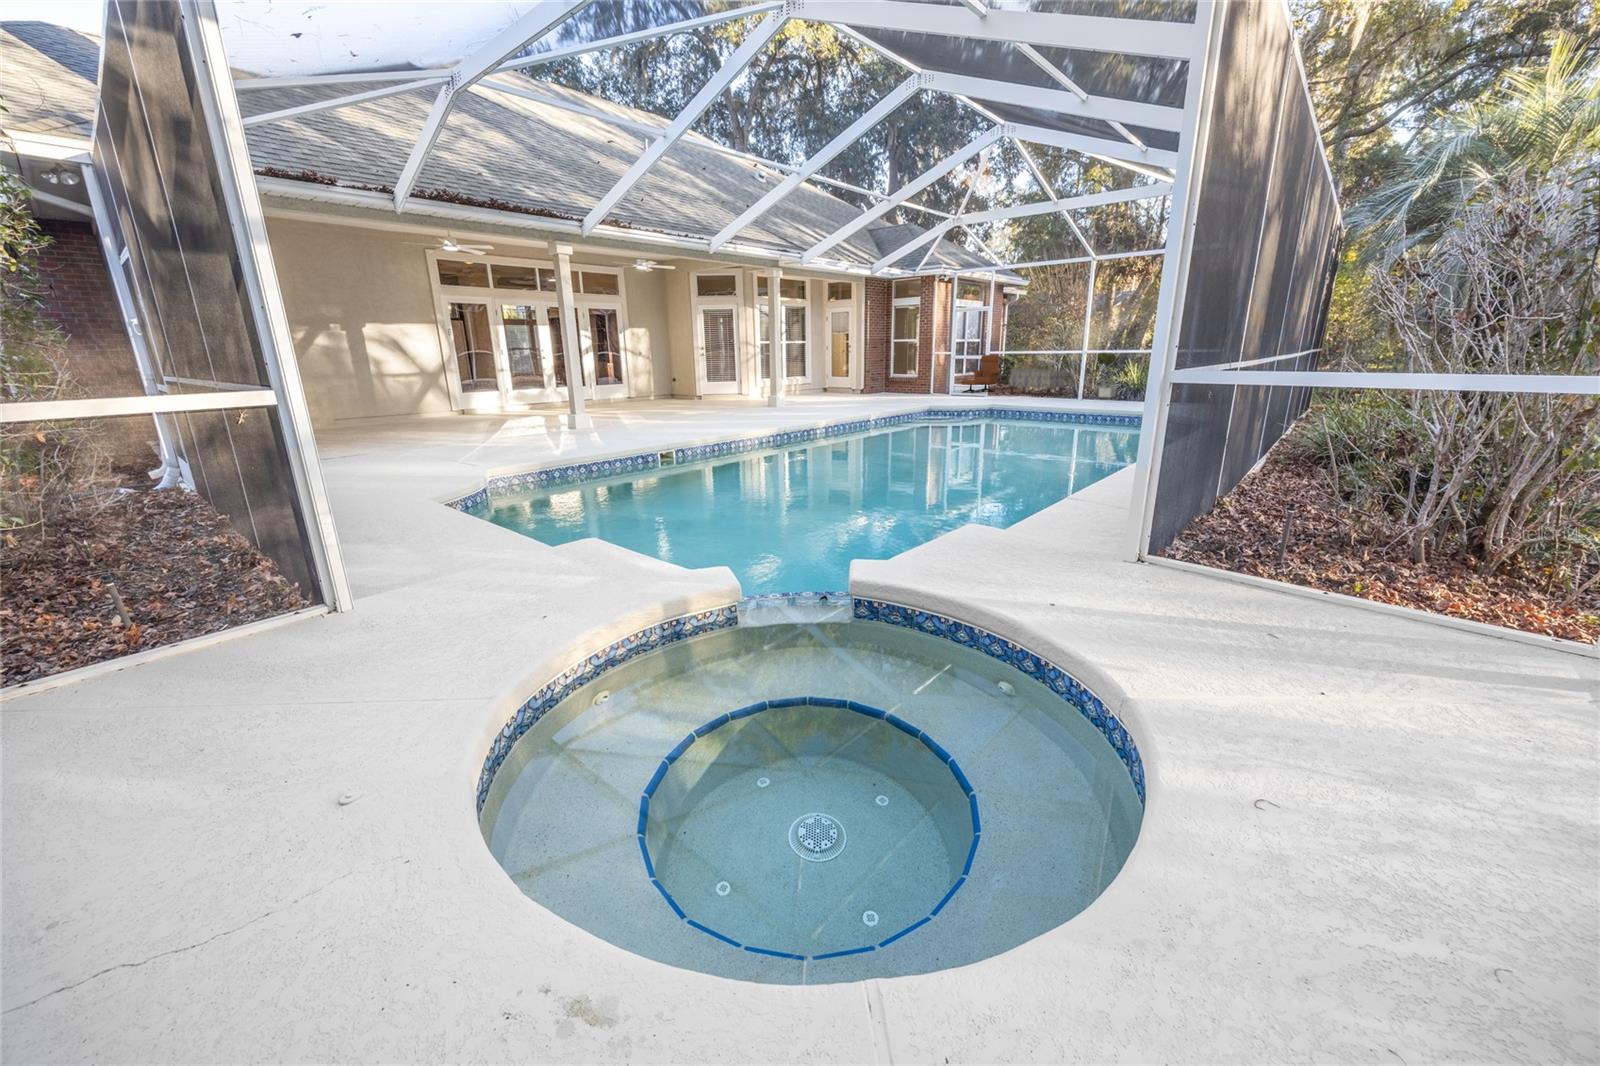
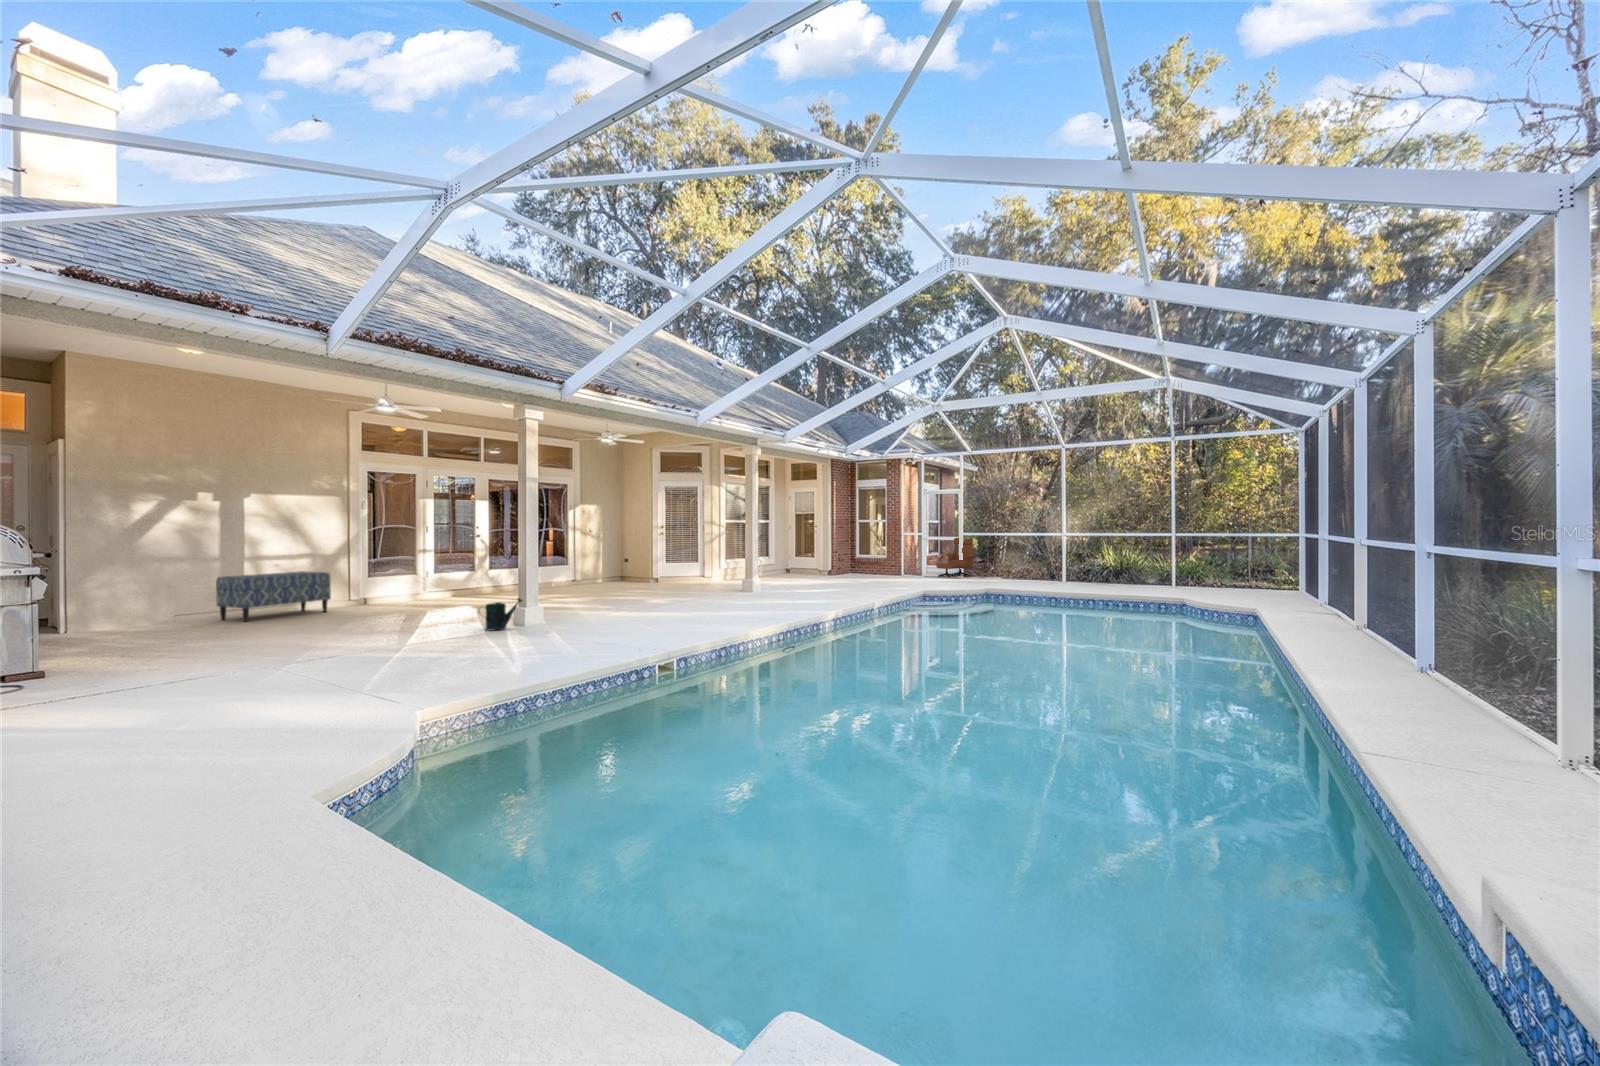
potted tree: present [1098,353,1116,397] -> none [1083,536,1105,584]
bench: present [1009,369,1065,395] -> present [216,571,331,622]
watering can: none [533,403,567,429] -> present [485,598,522,631]

